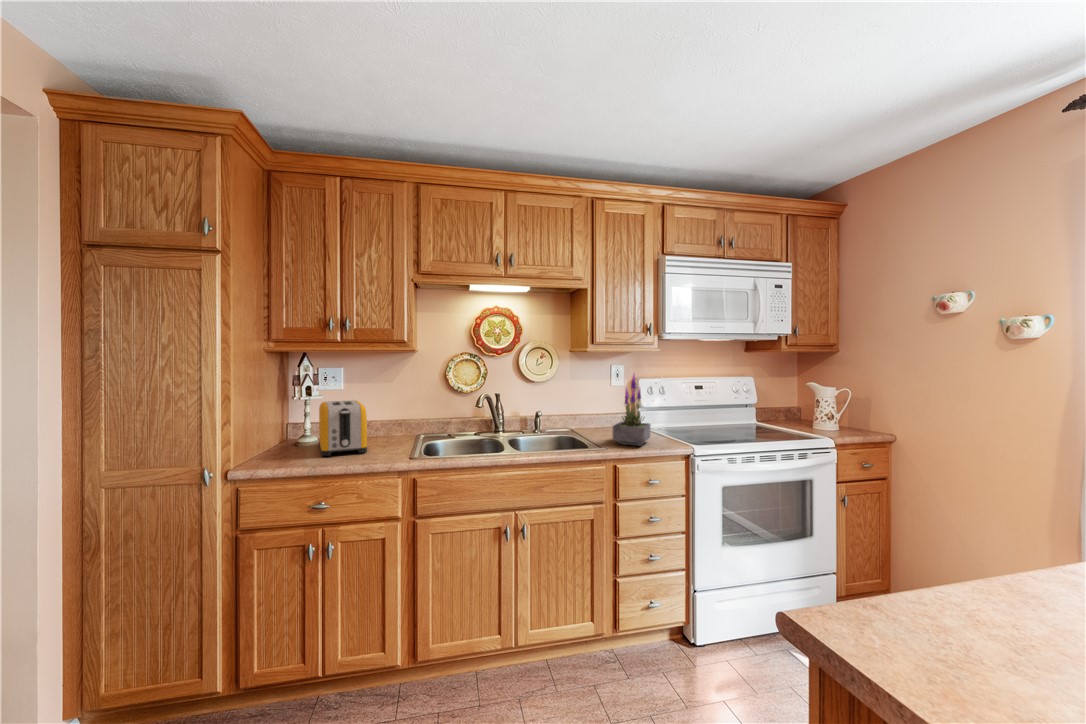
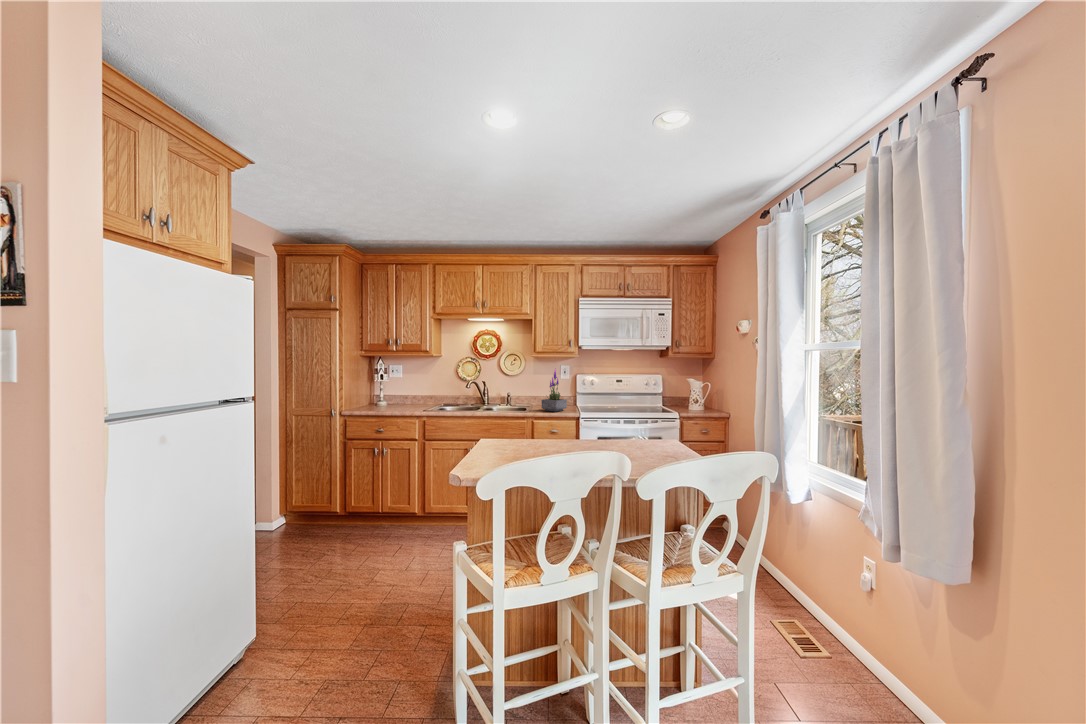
toaster: present [319,400,367,456] -> none [384,383,408,409]

